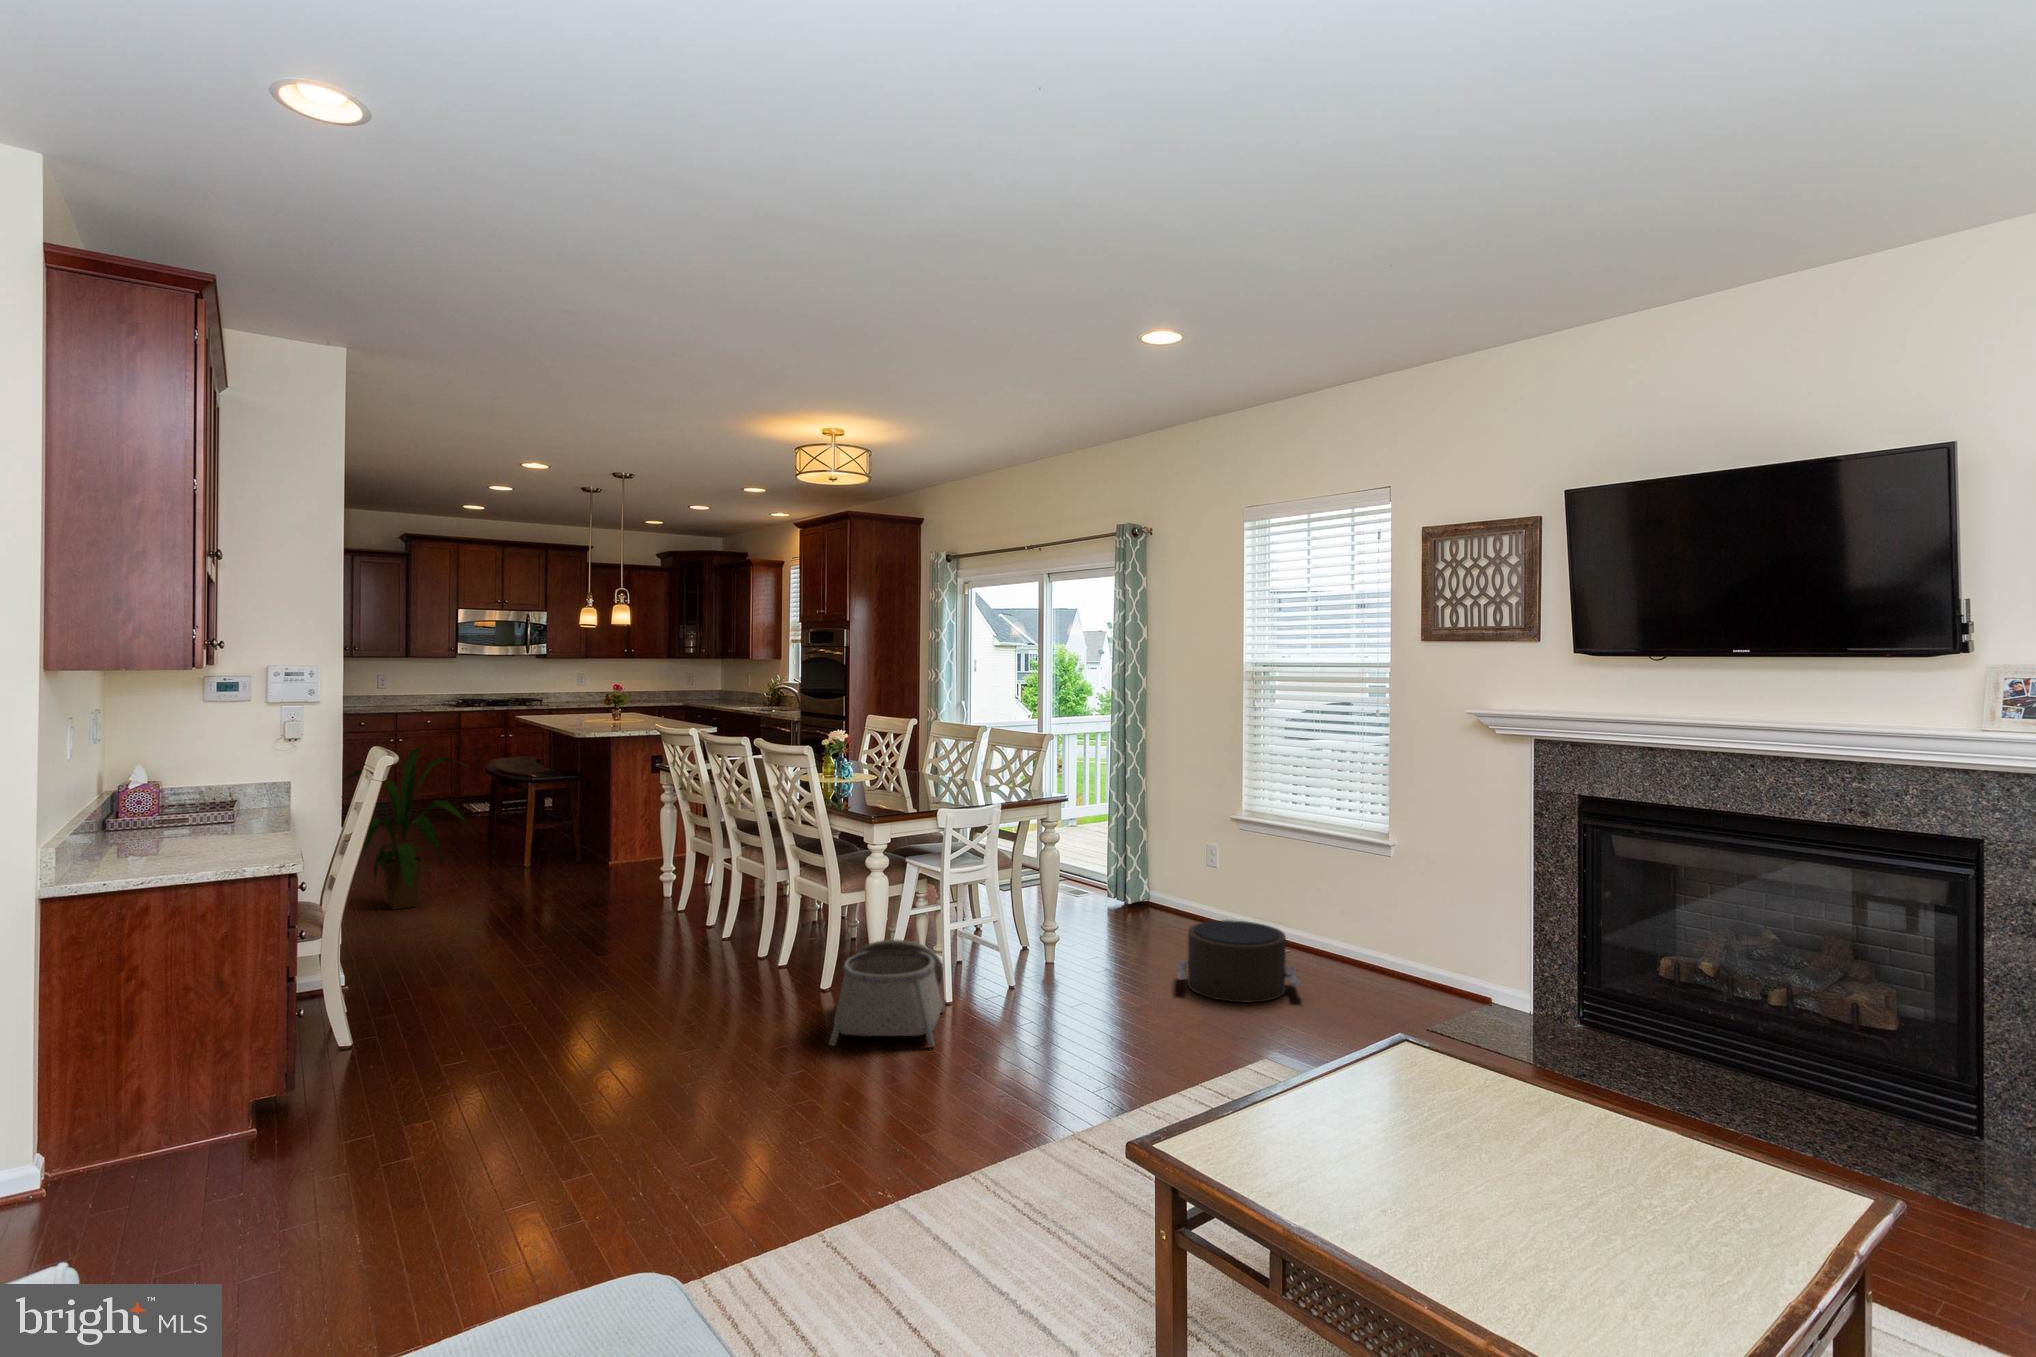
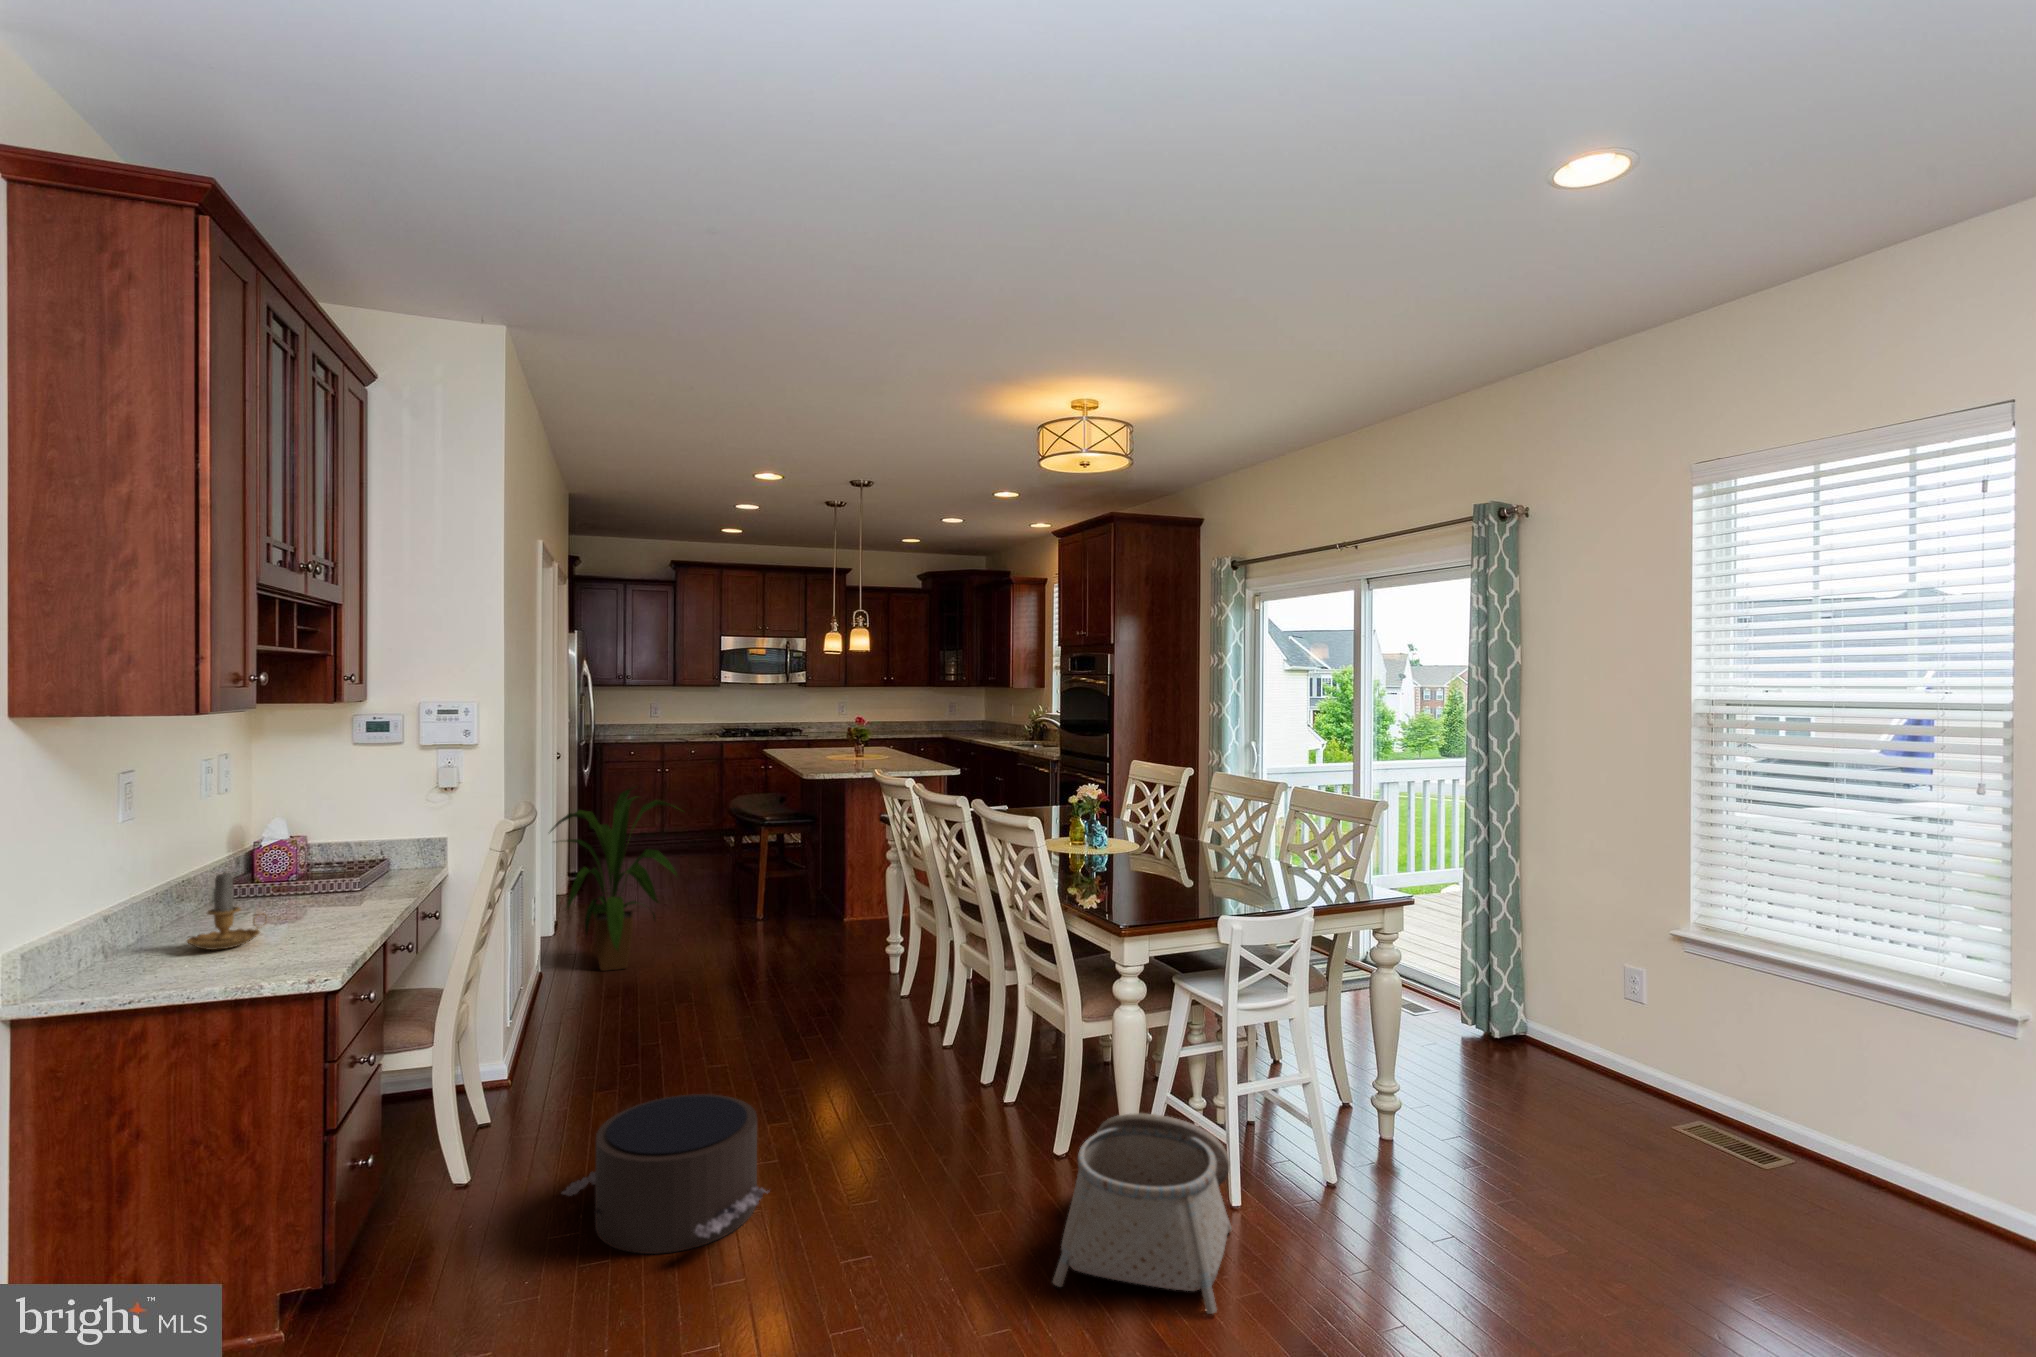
candle: none [148,794,207,855] -> present [187,873,266,950]
pouf: present [1176,920,1301,1003] -> present [562,1094,767,1254]

